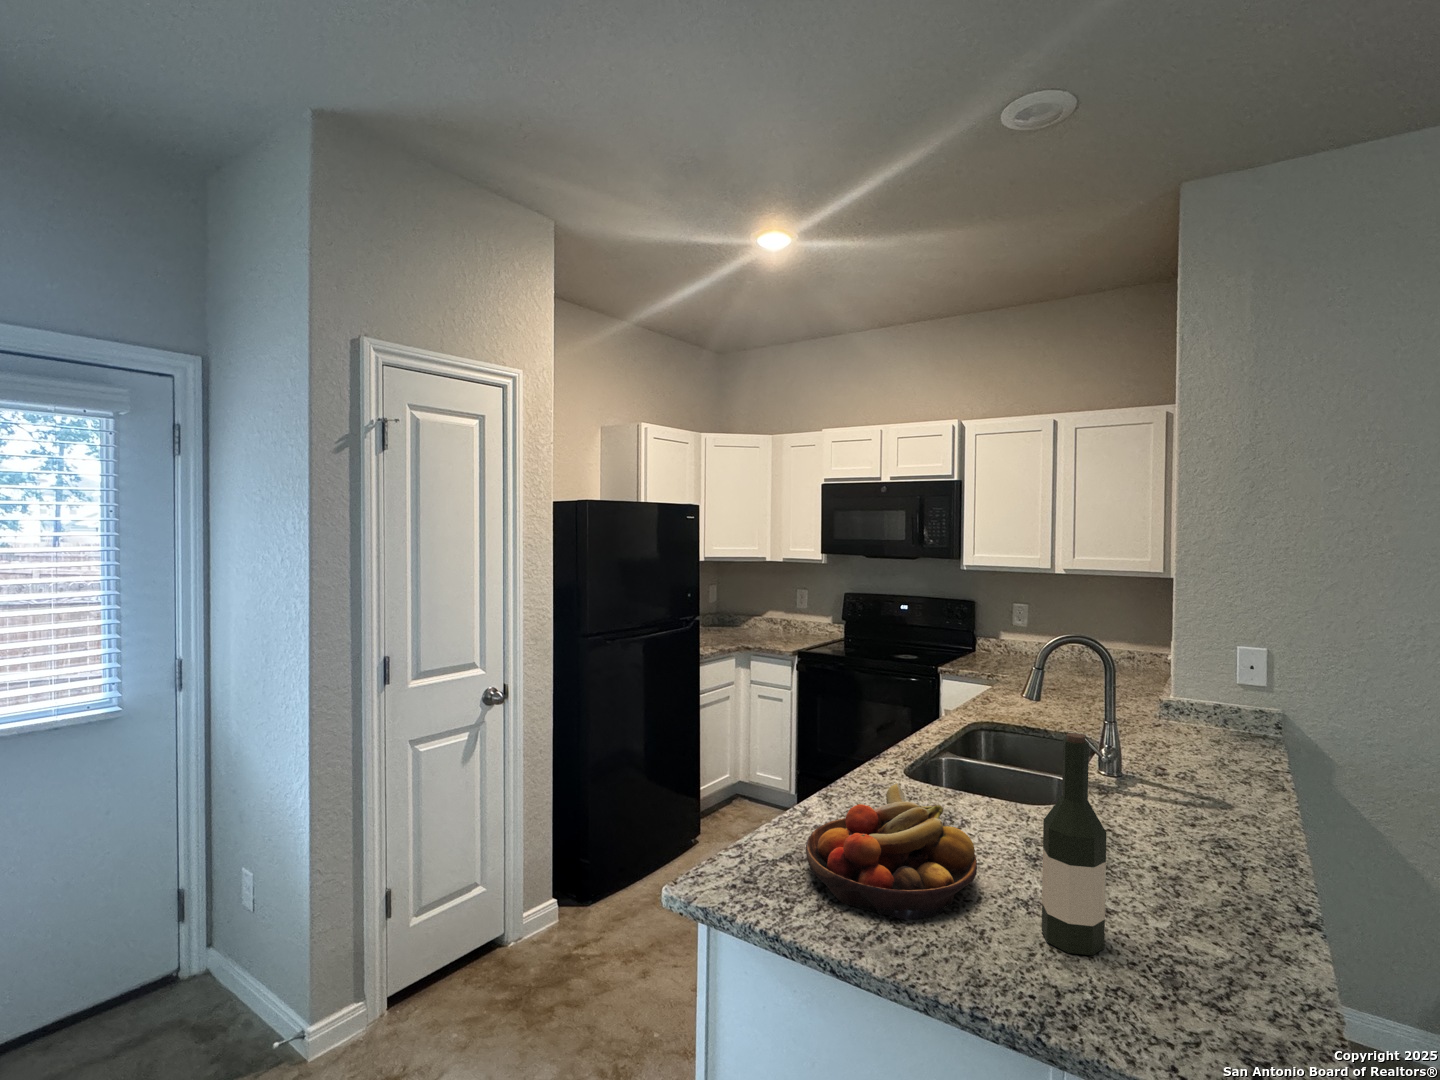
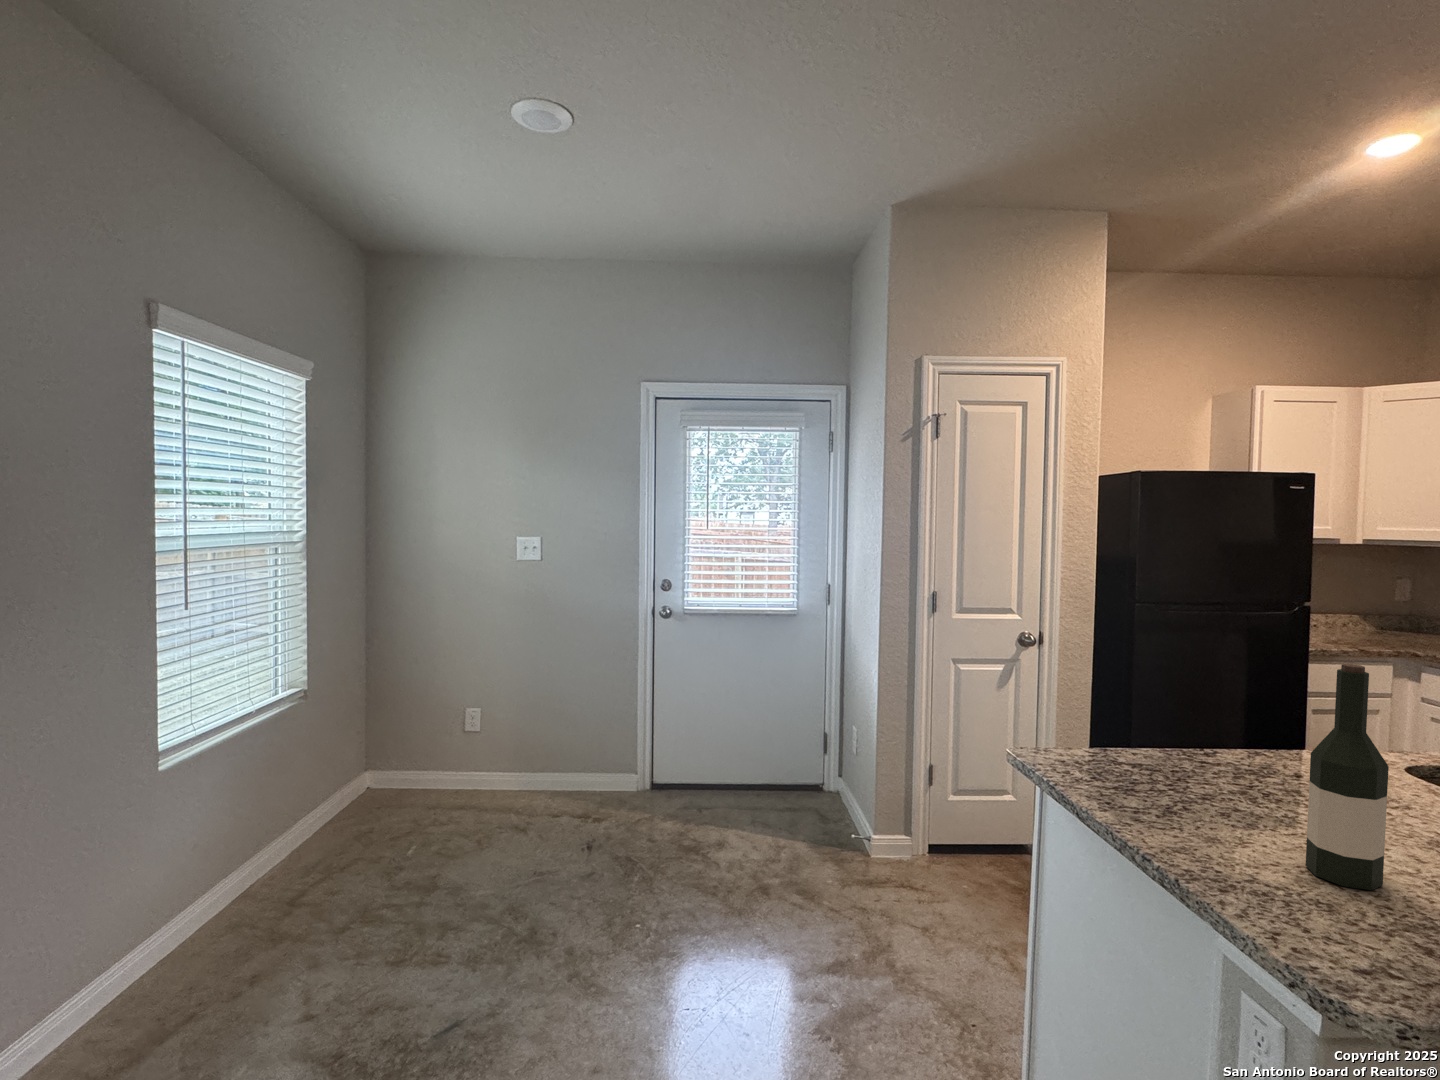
fruit bowl: present [806,783,977,920] -> none [1127,729,1316,825]

